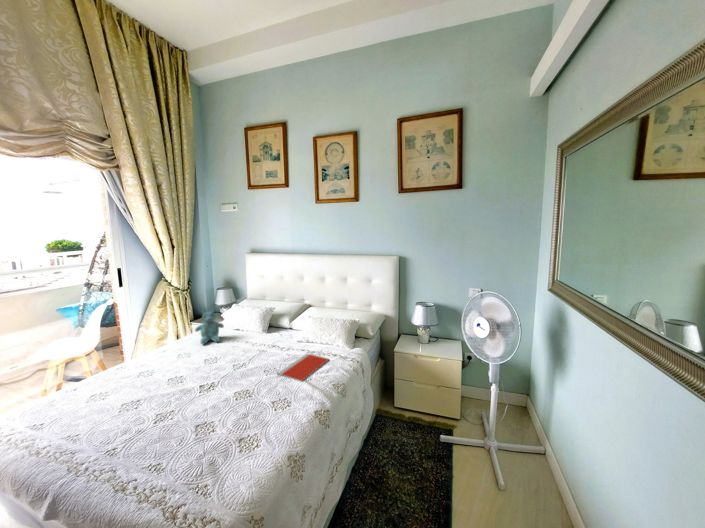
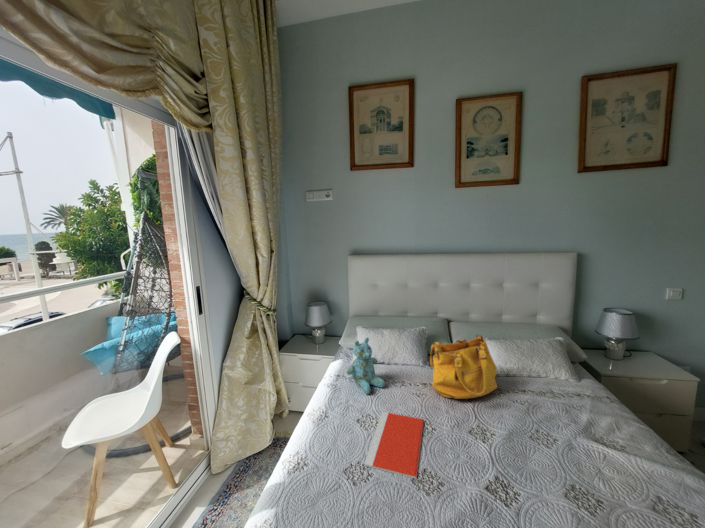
handbag: none [241,310,290,352] -> present [430,335,497,399]
notebook: present [278,354,329,381] -> present [364,412,423,479]

